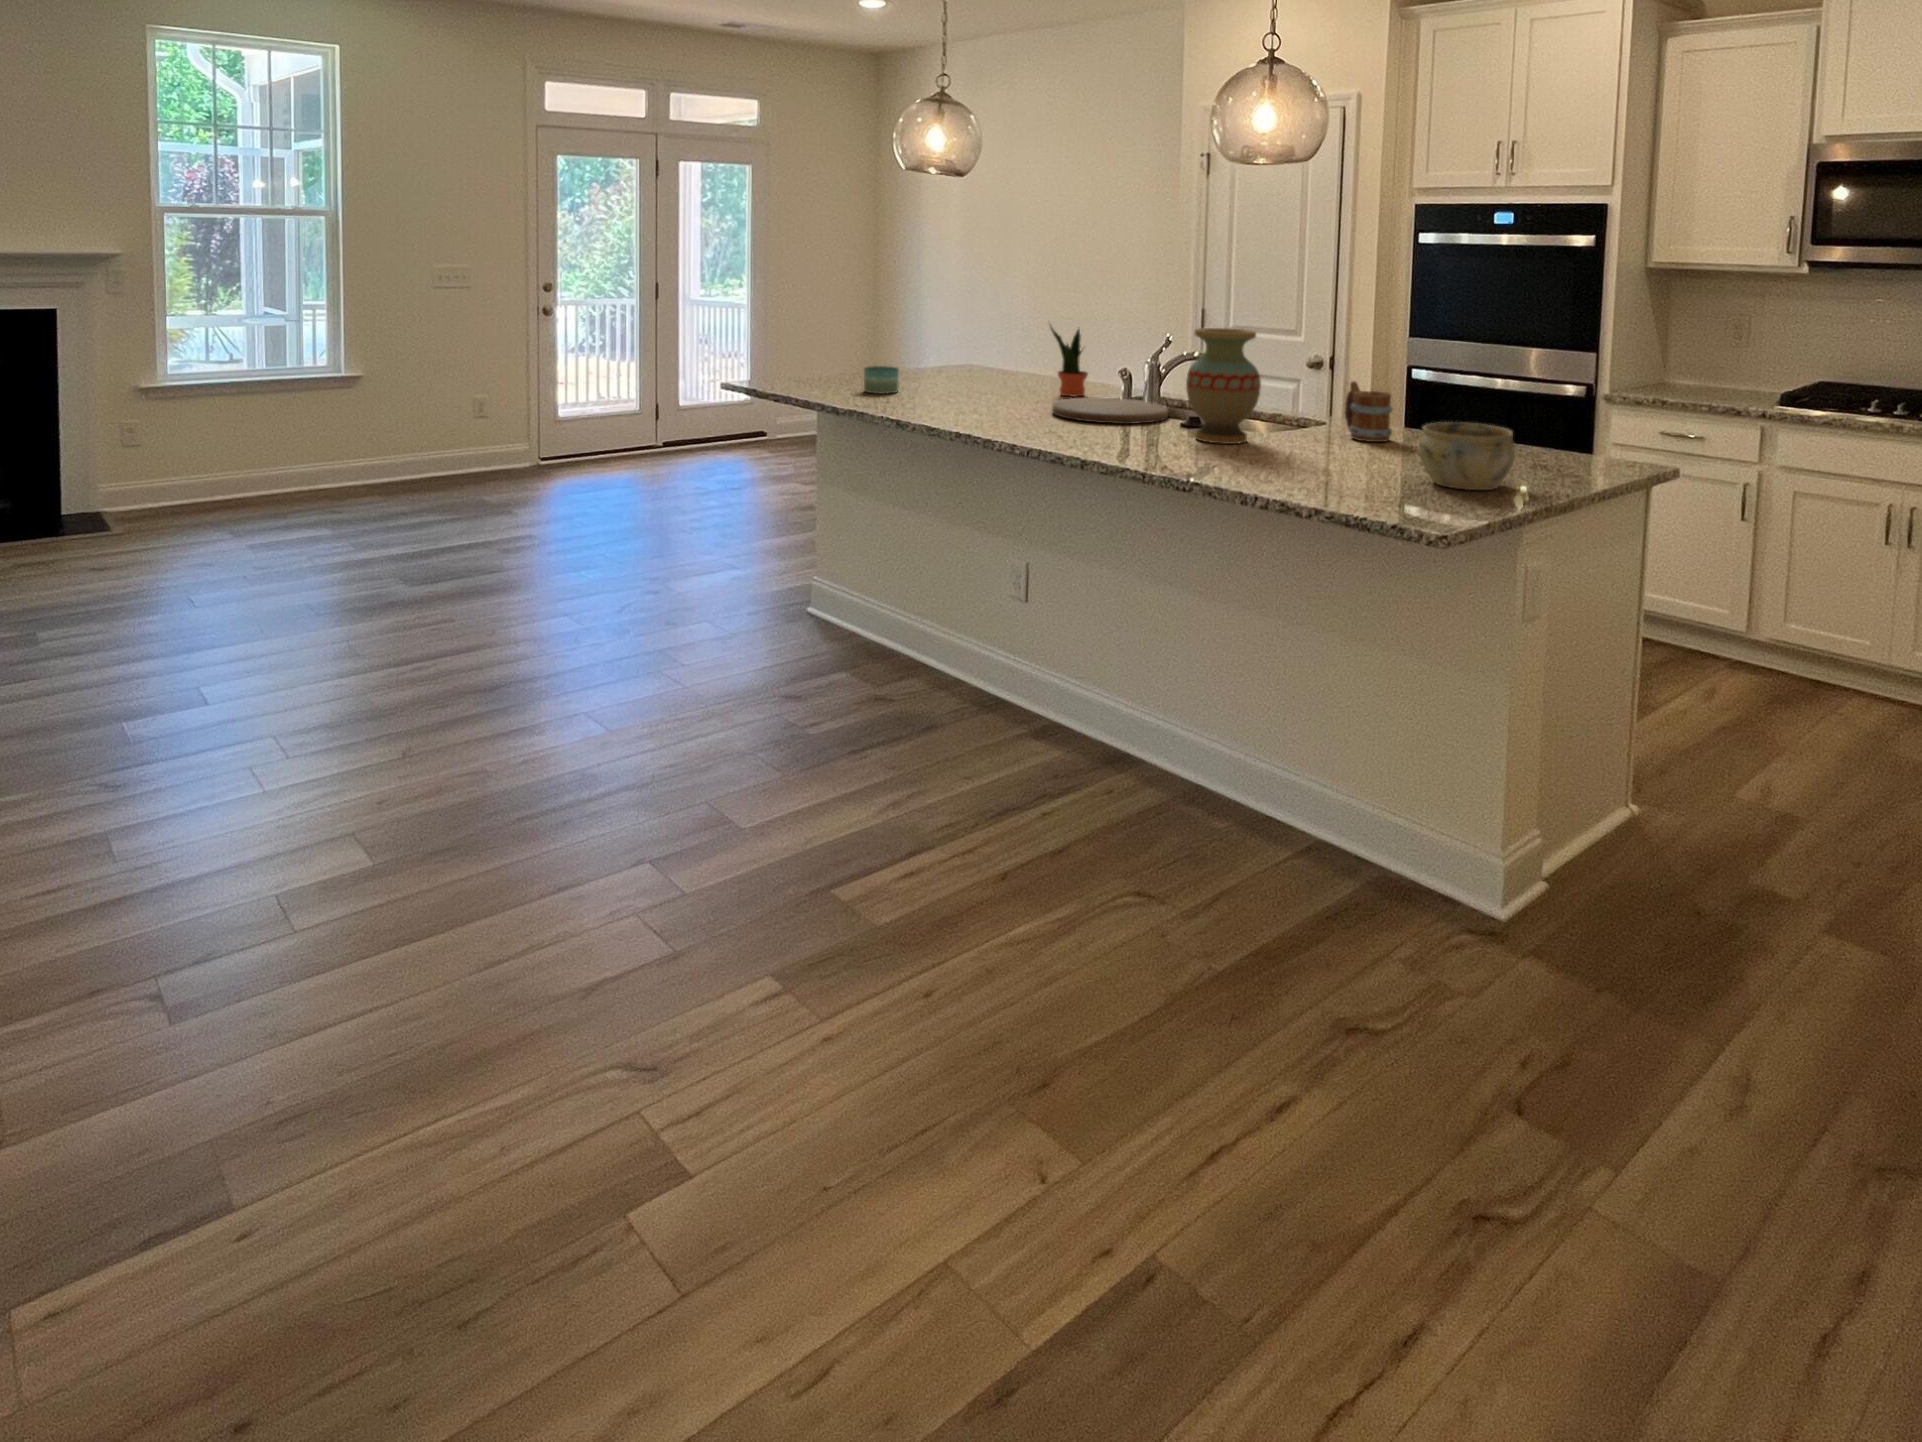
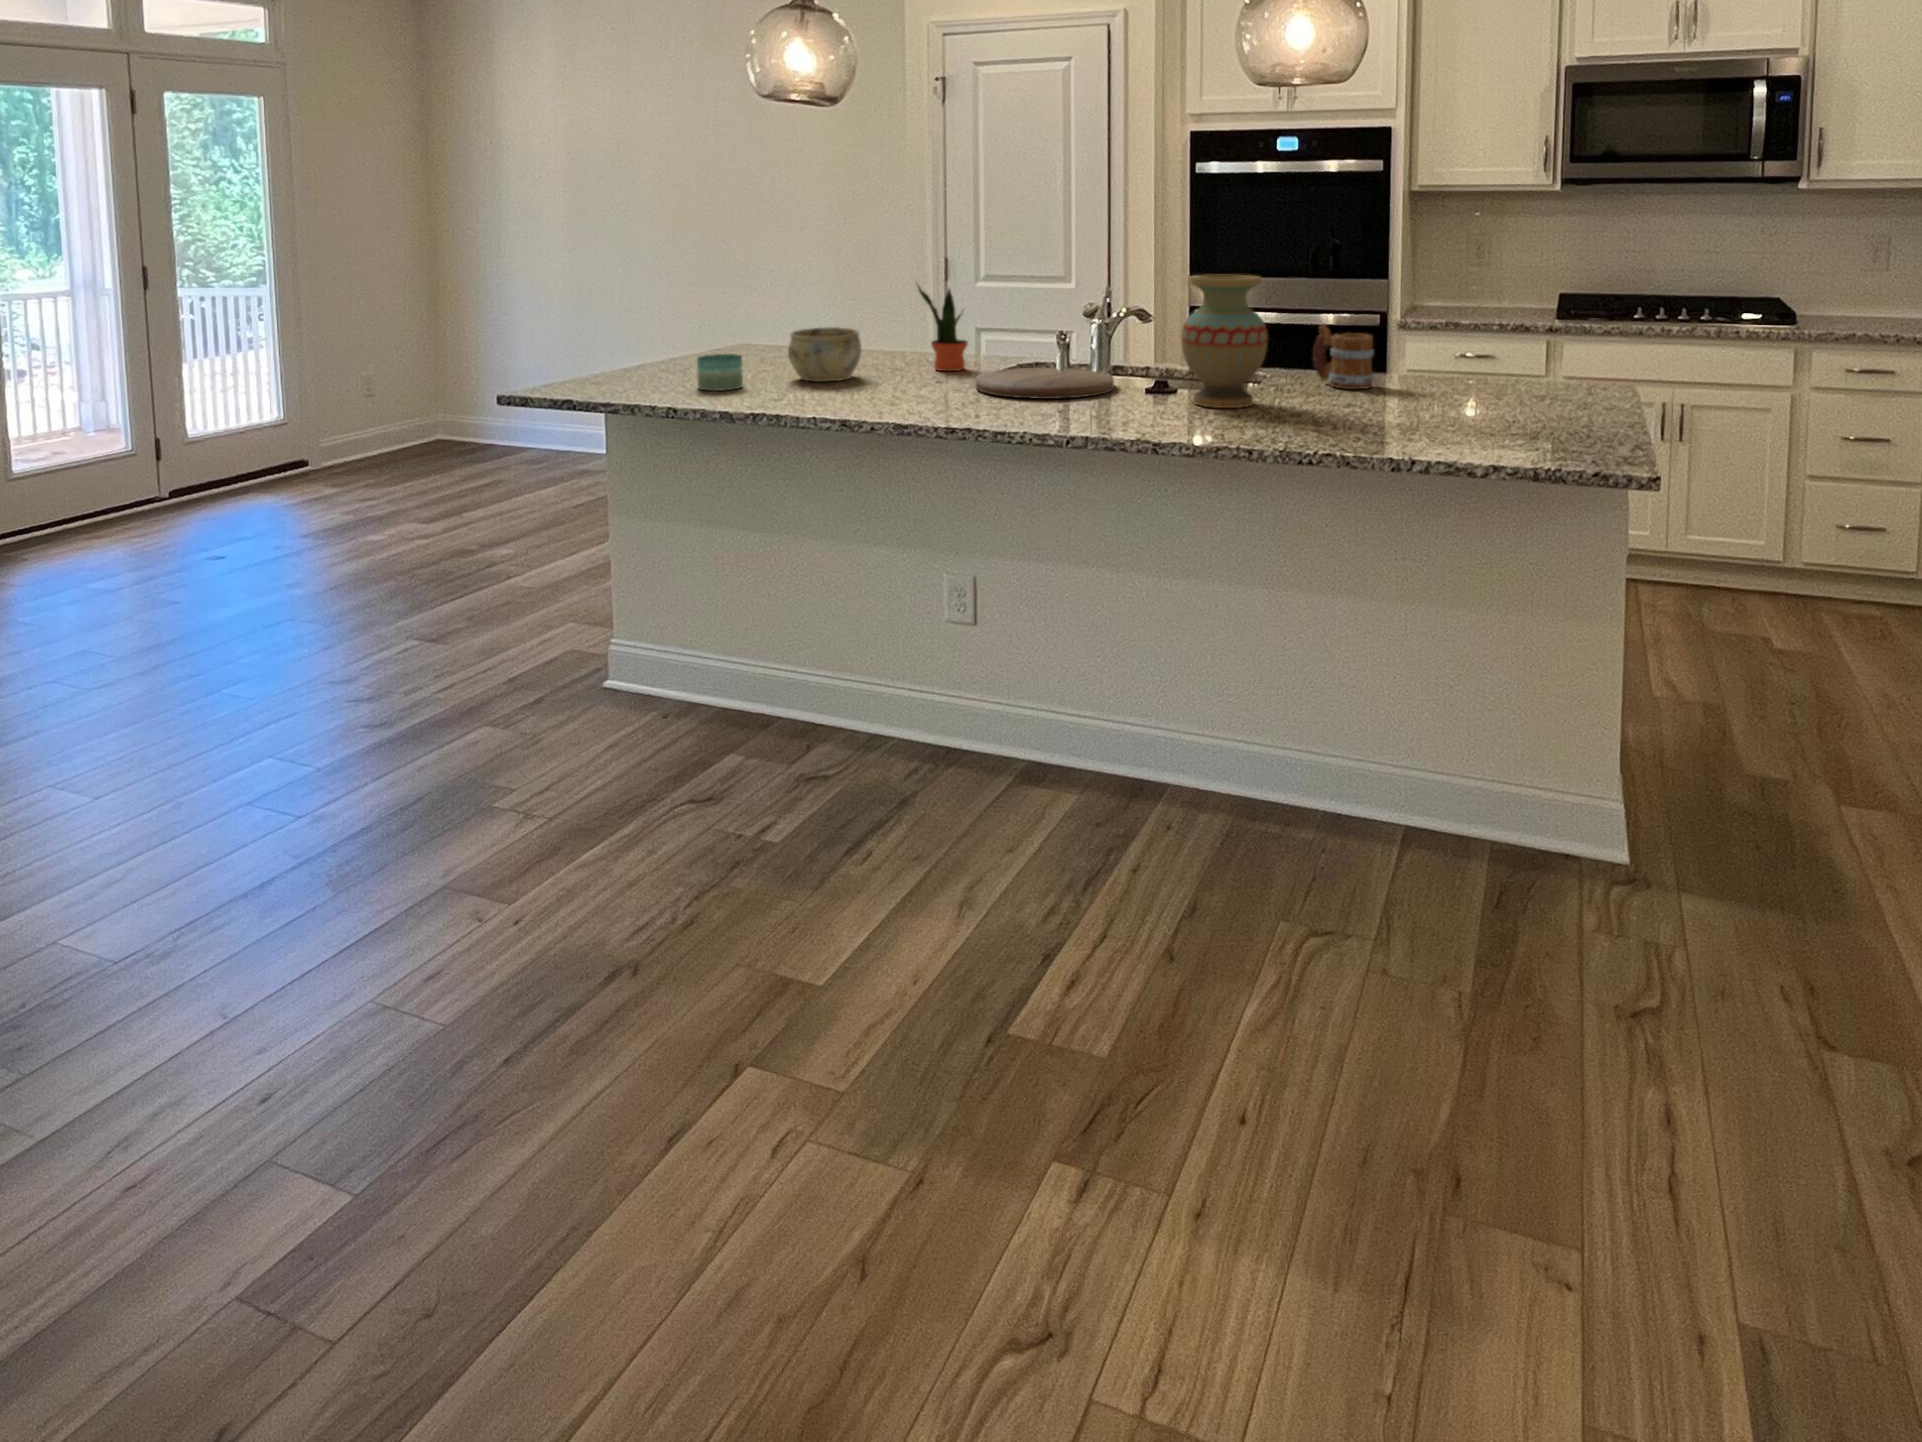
ceramic bowl: present [1418,422,1515,490] -> present [788,327,861,381]

